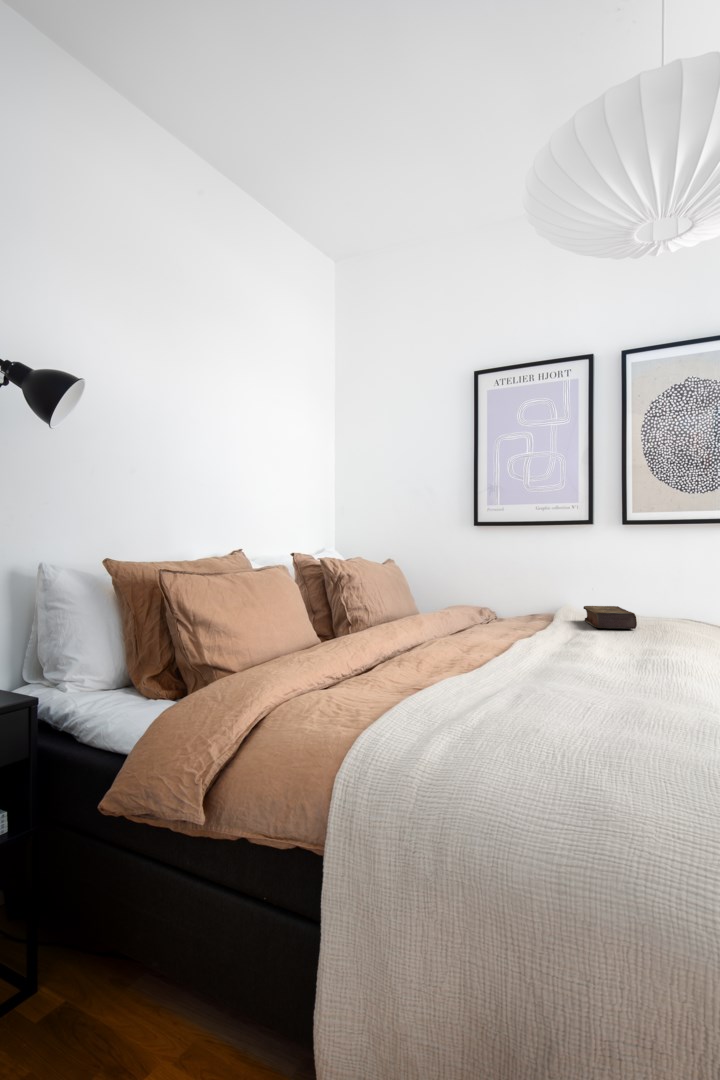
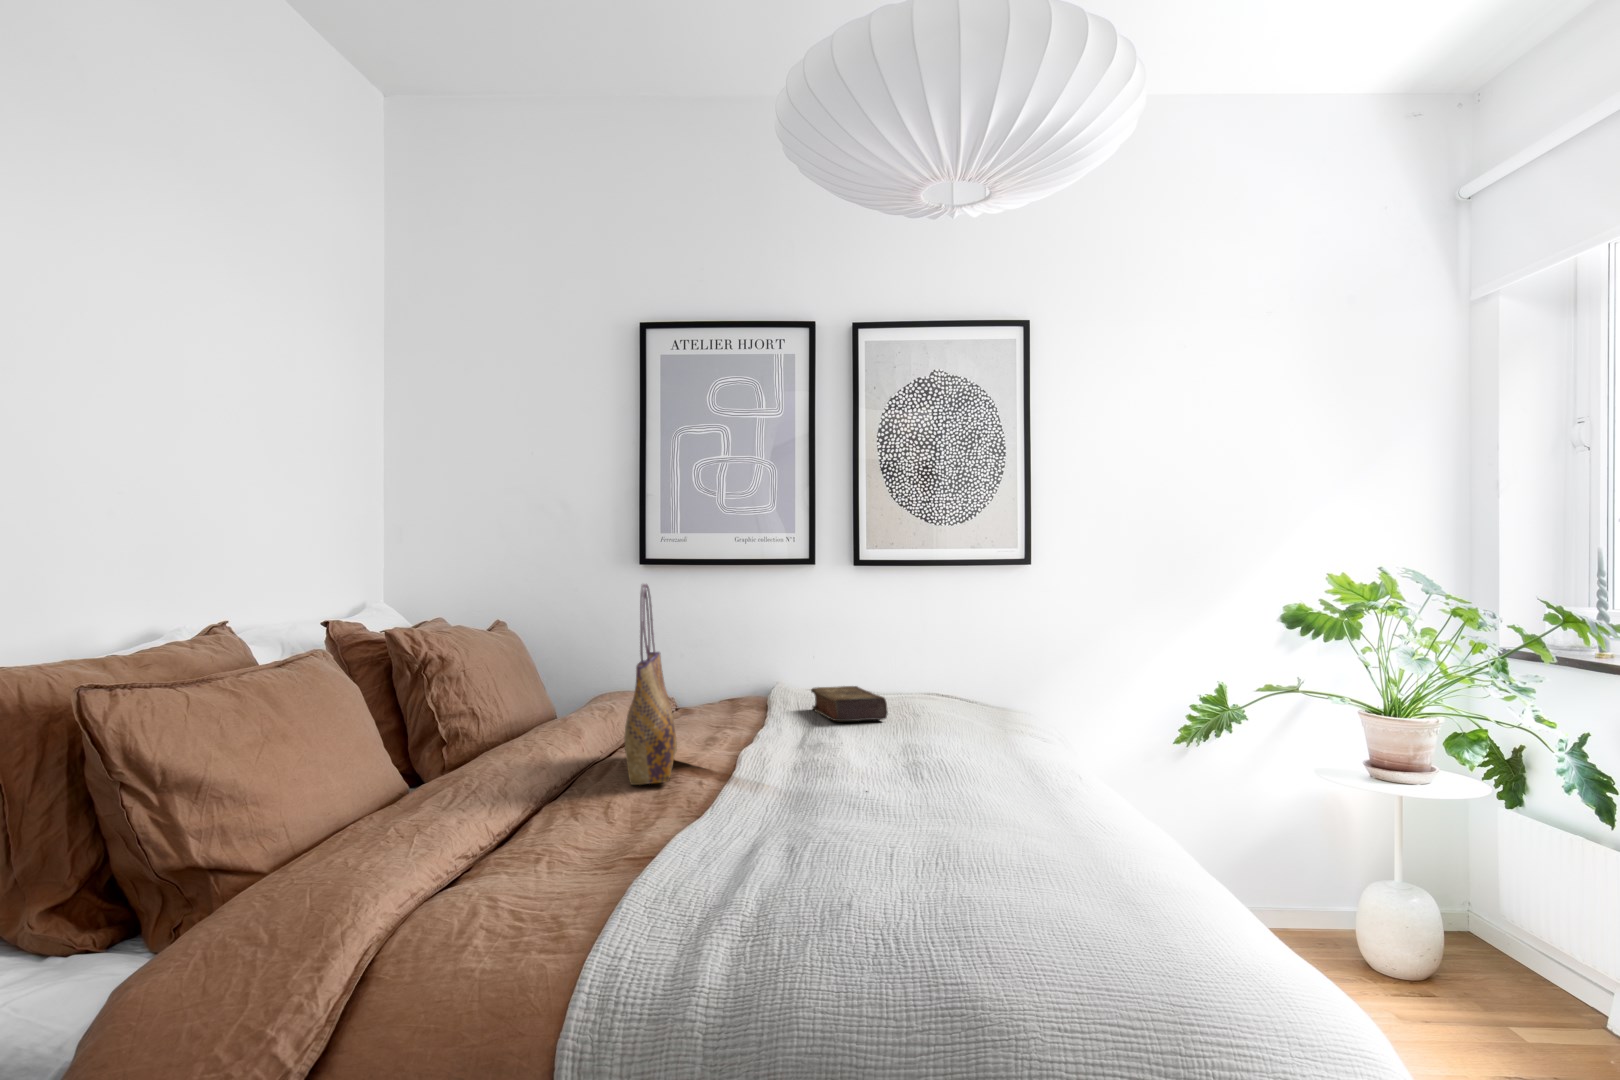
tote bag: none [443,529,482,652] -> present [624,583,677,785]

